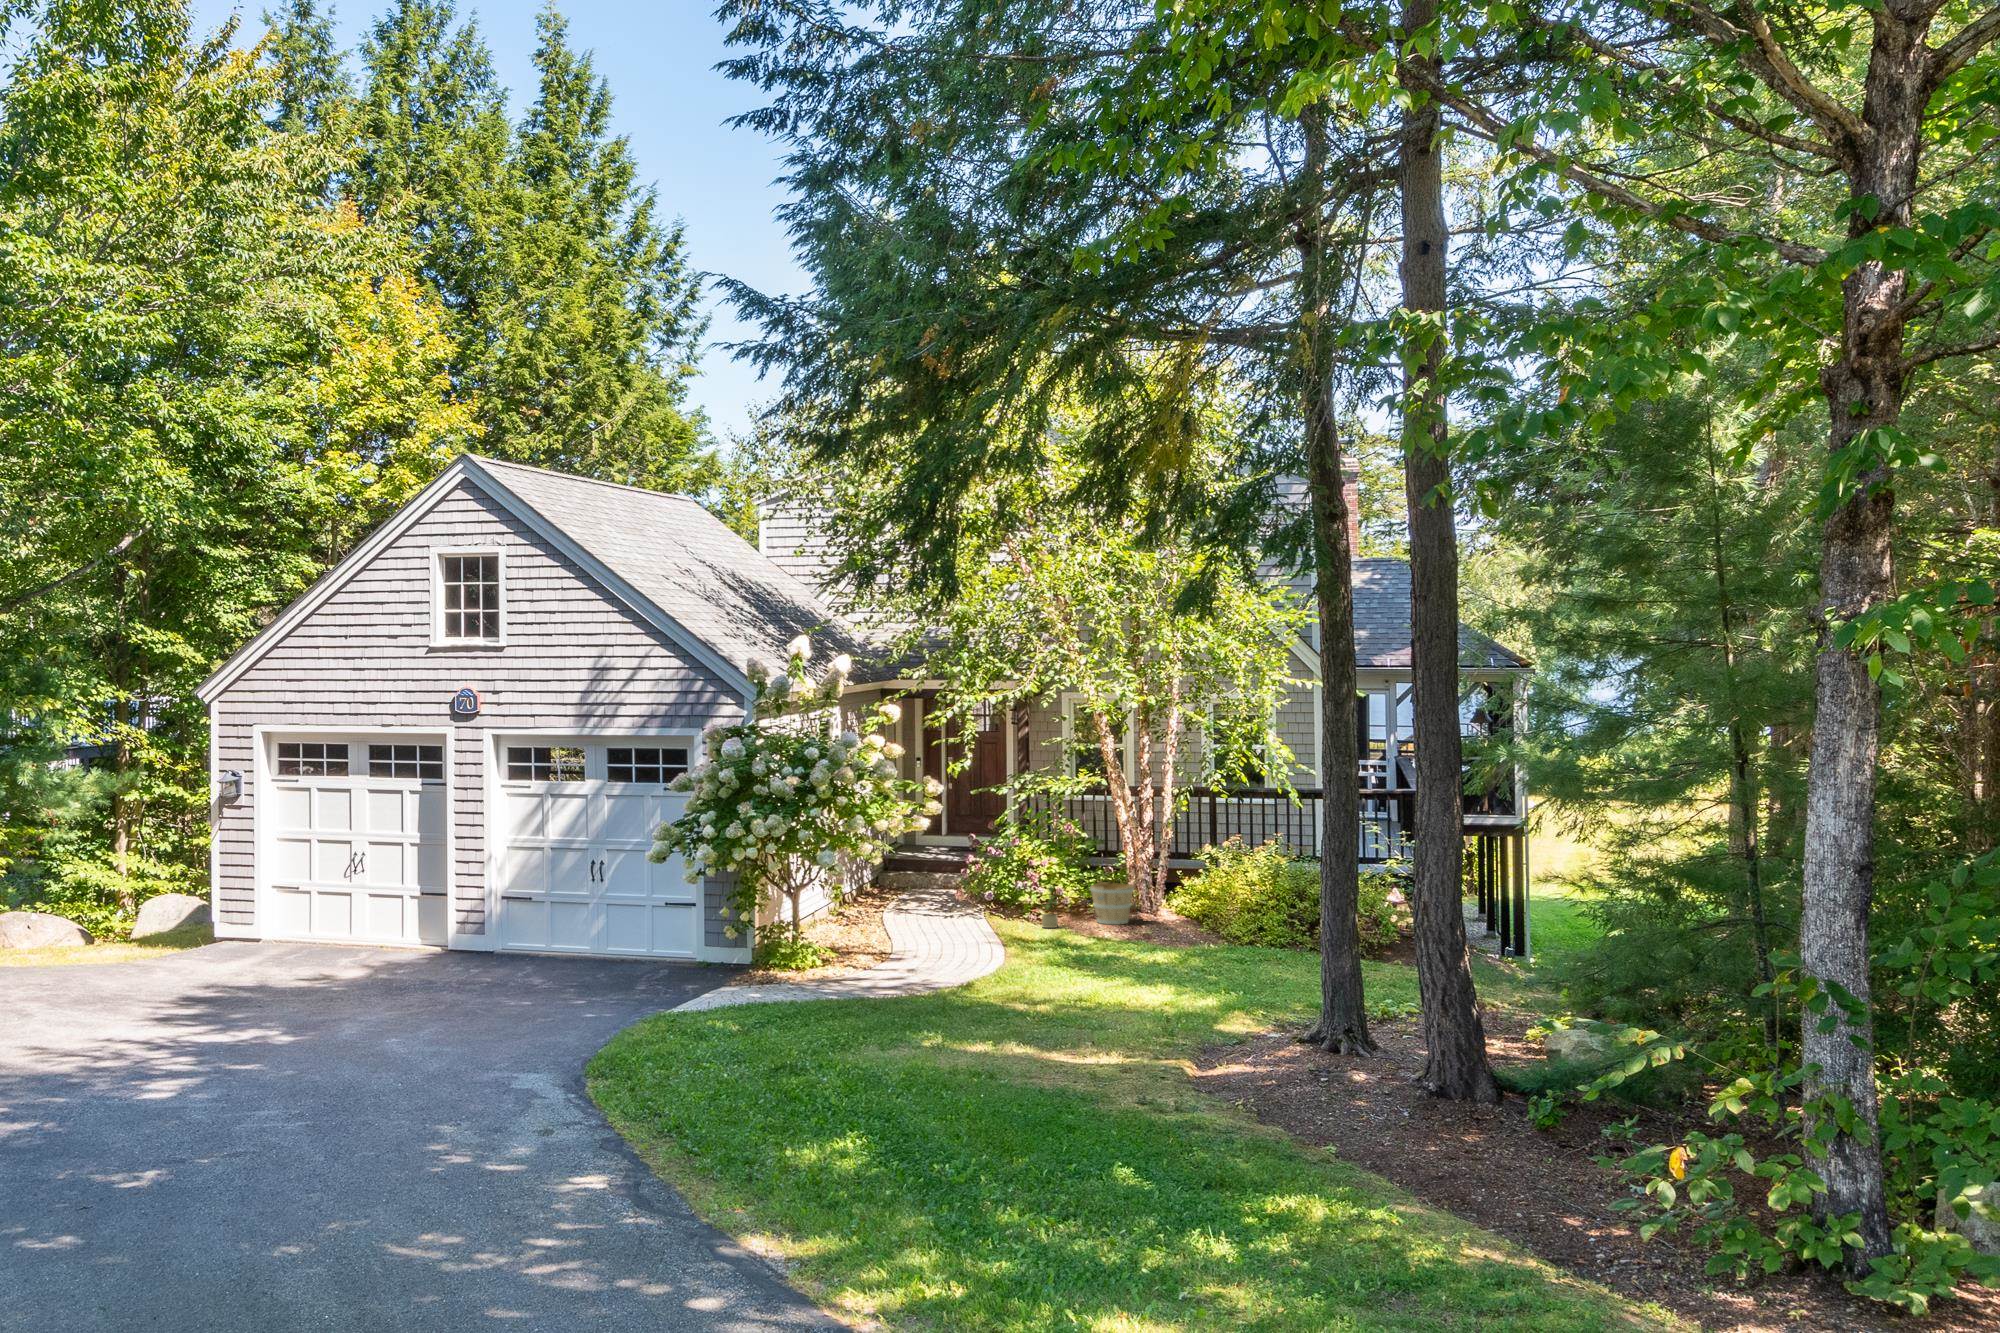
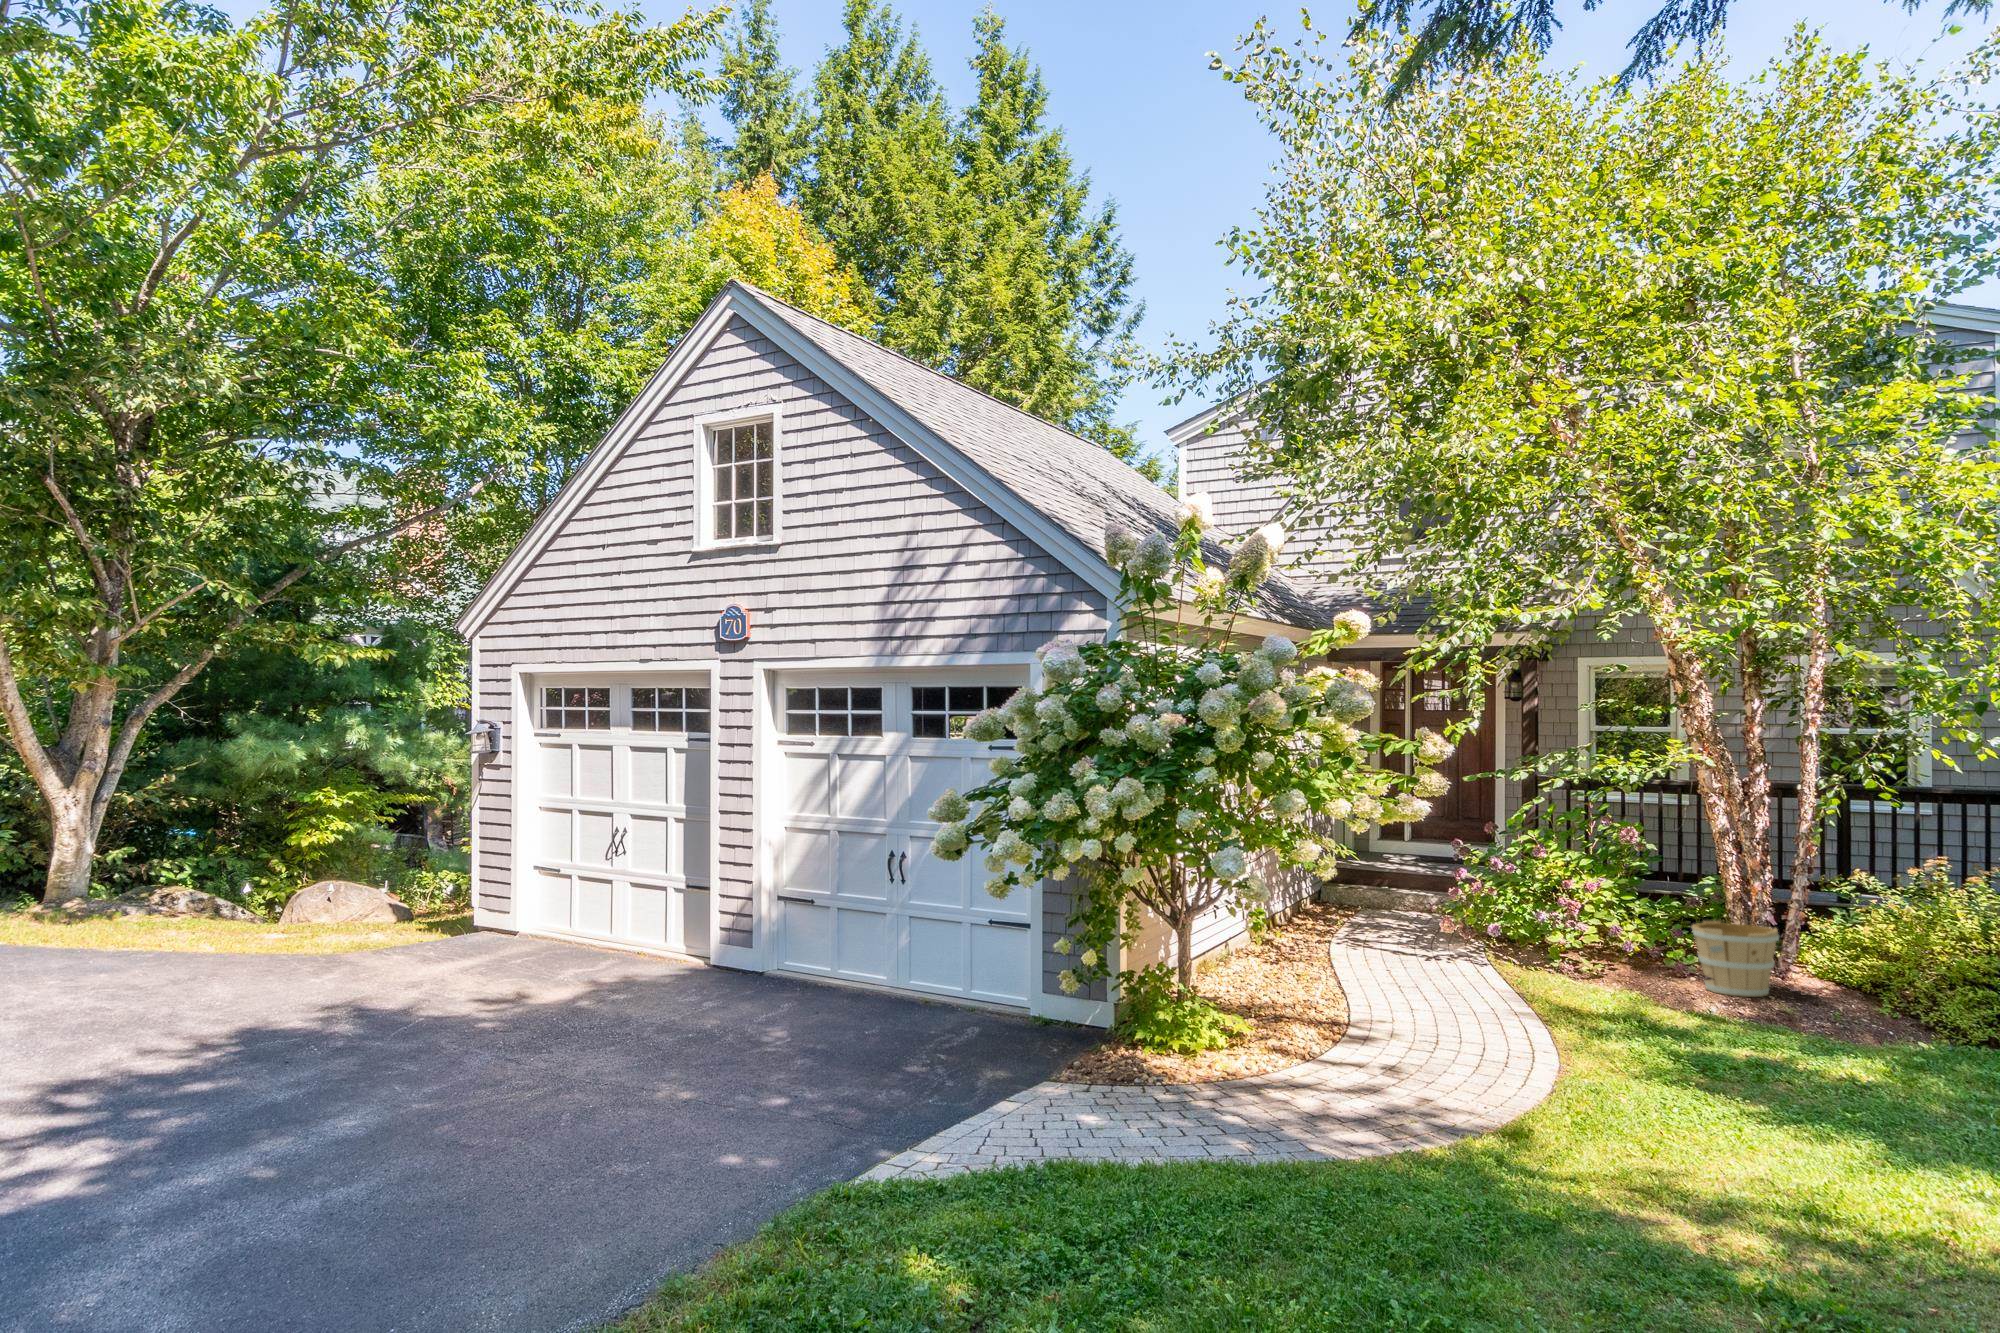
potted plant: present [1042,885,1058,928] -> none [1603,922,1643,995]

